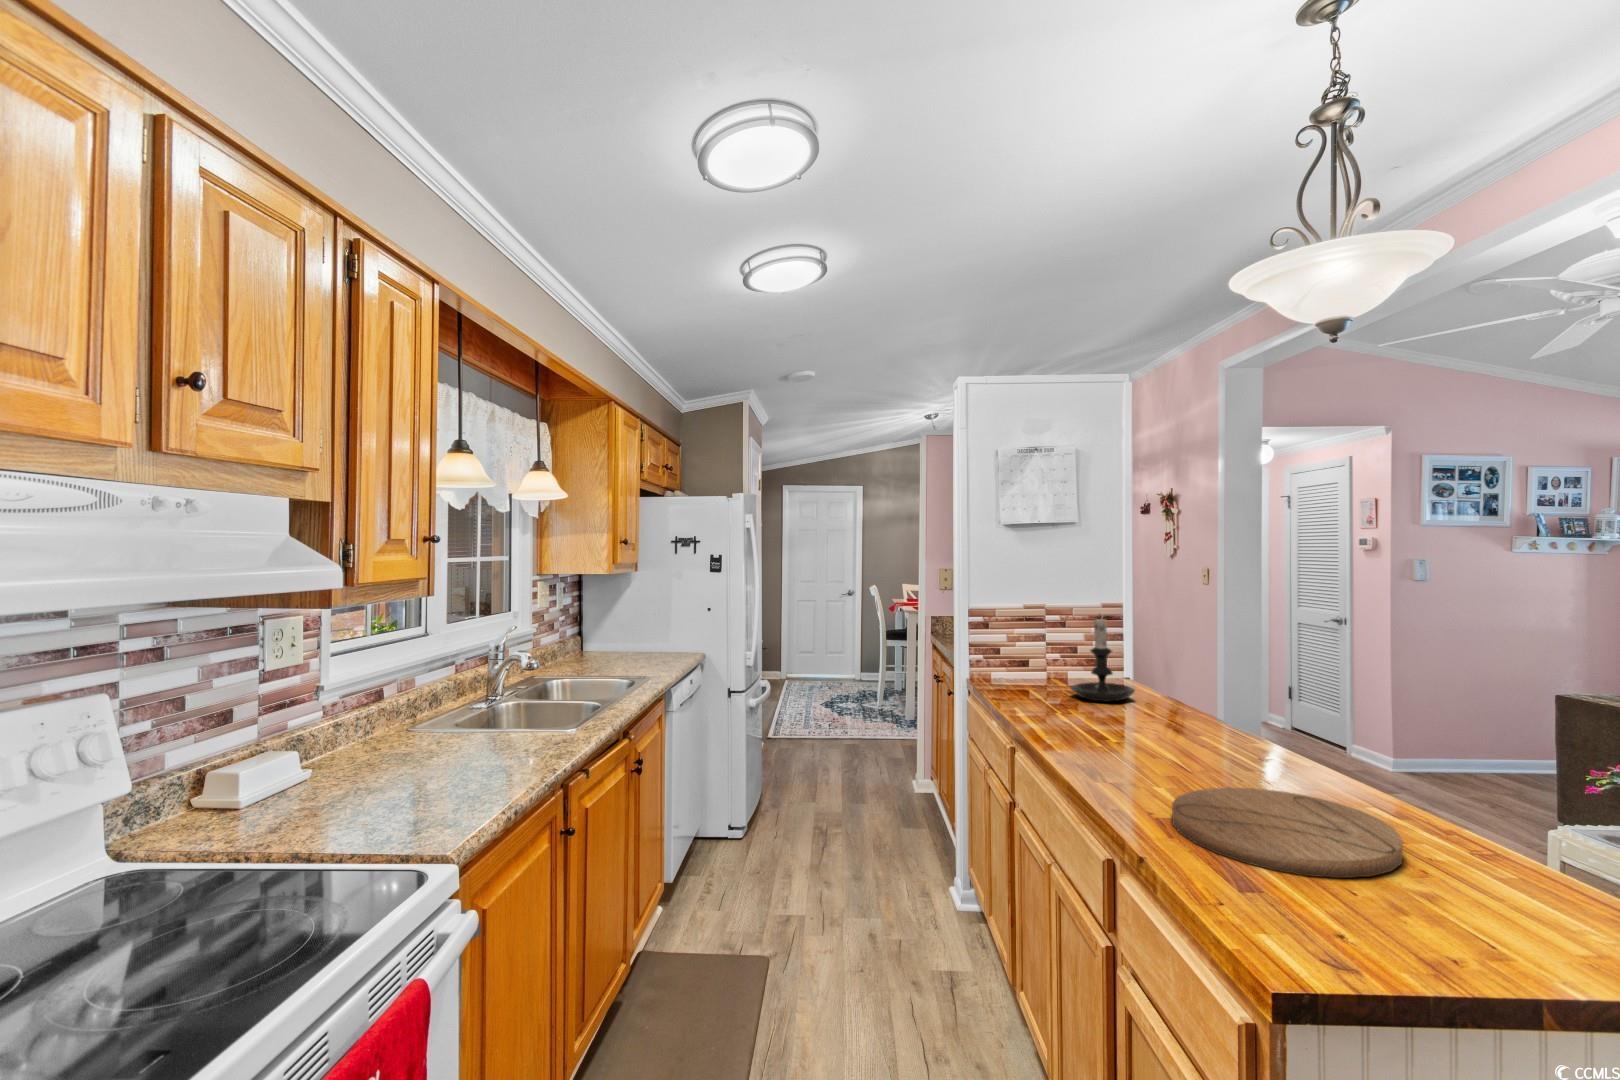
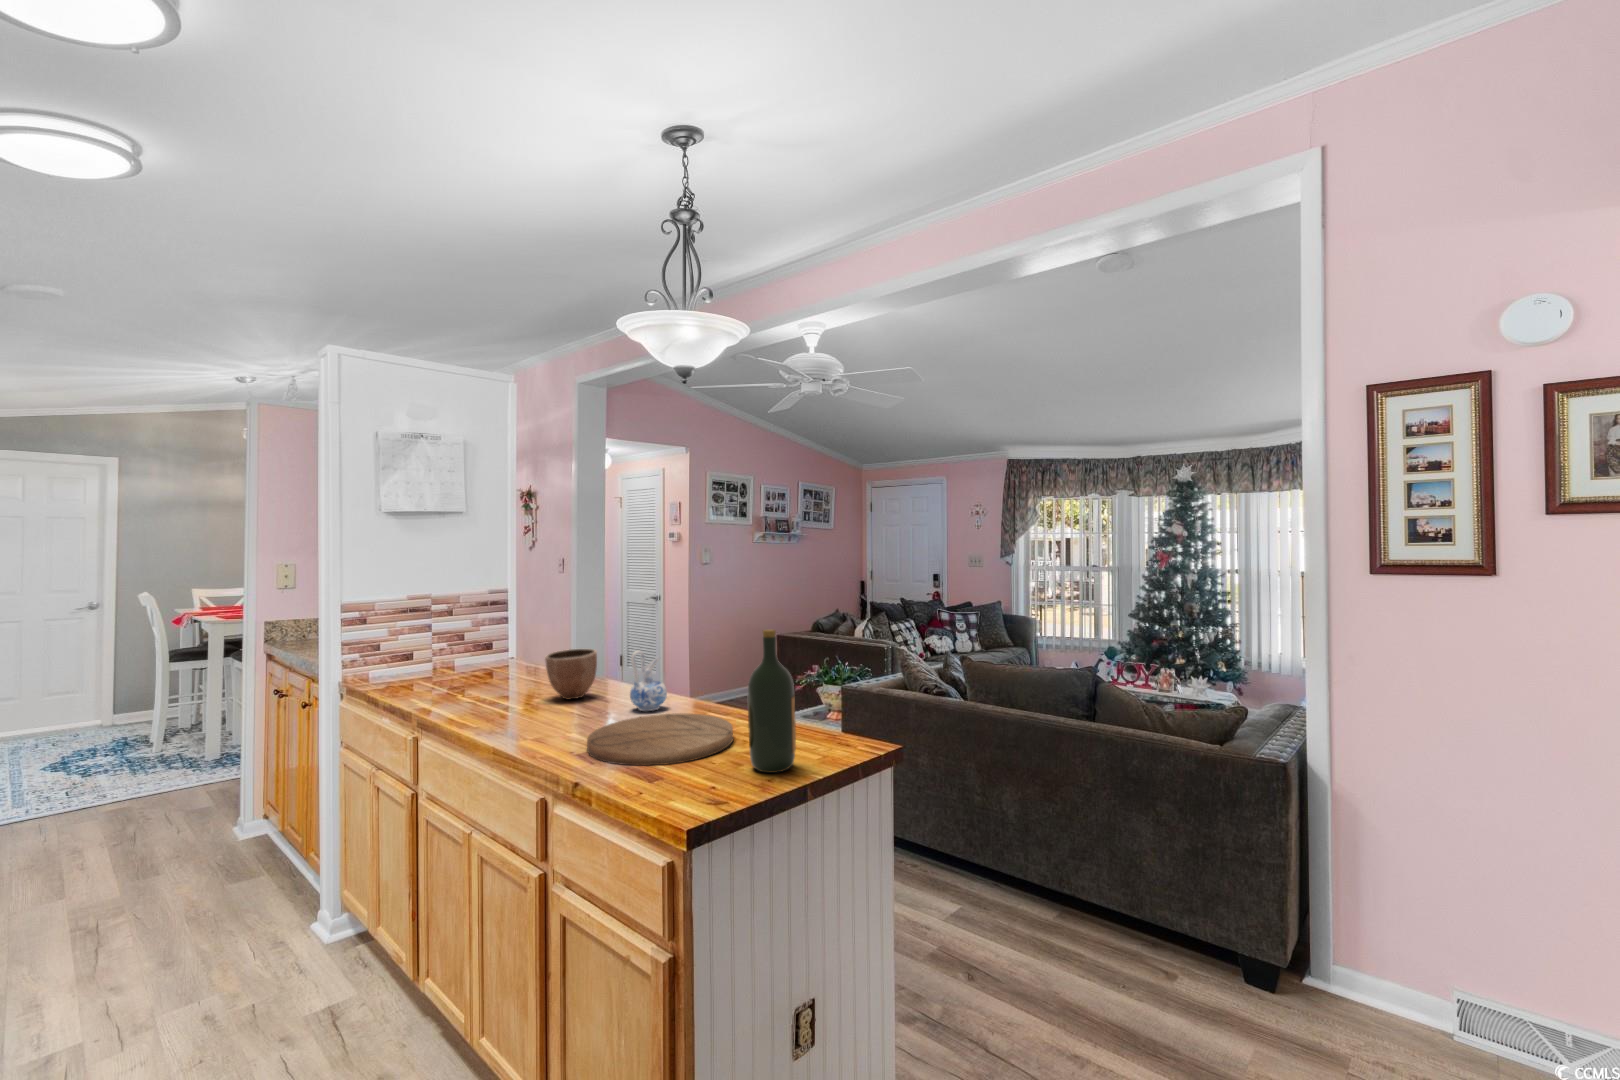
candle holder: present [1070,615,1135,701] -> none [460,598,524,681]
decorative bowl: none [1147,682,1212,742] -> present [545,649,597,700]
ceramic pitcher: none [1249,699,1305,782] -> present [630,651,667,711]
wine bottle: none [1414,711,1520,952] -> present [747,630,796,773]

